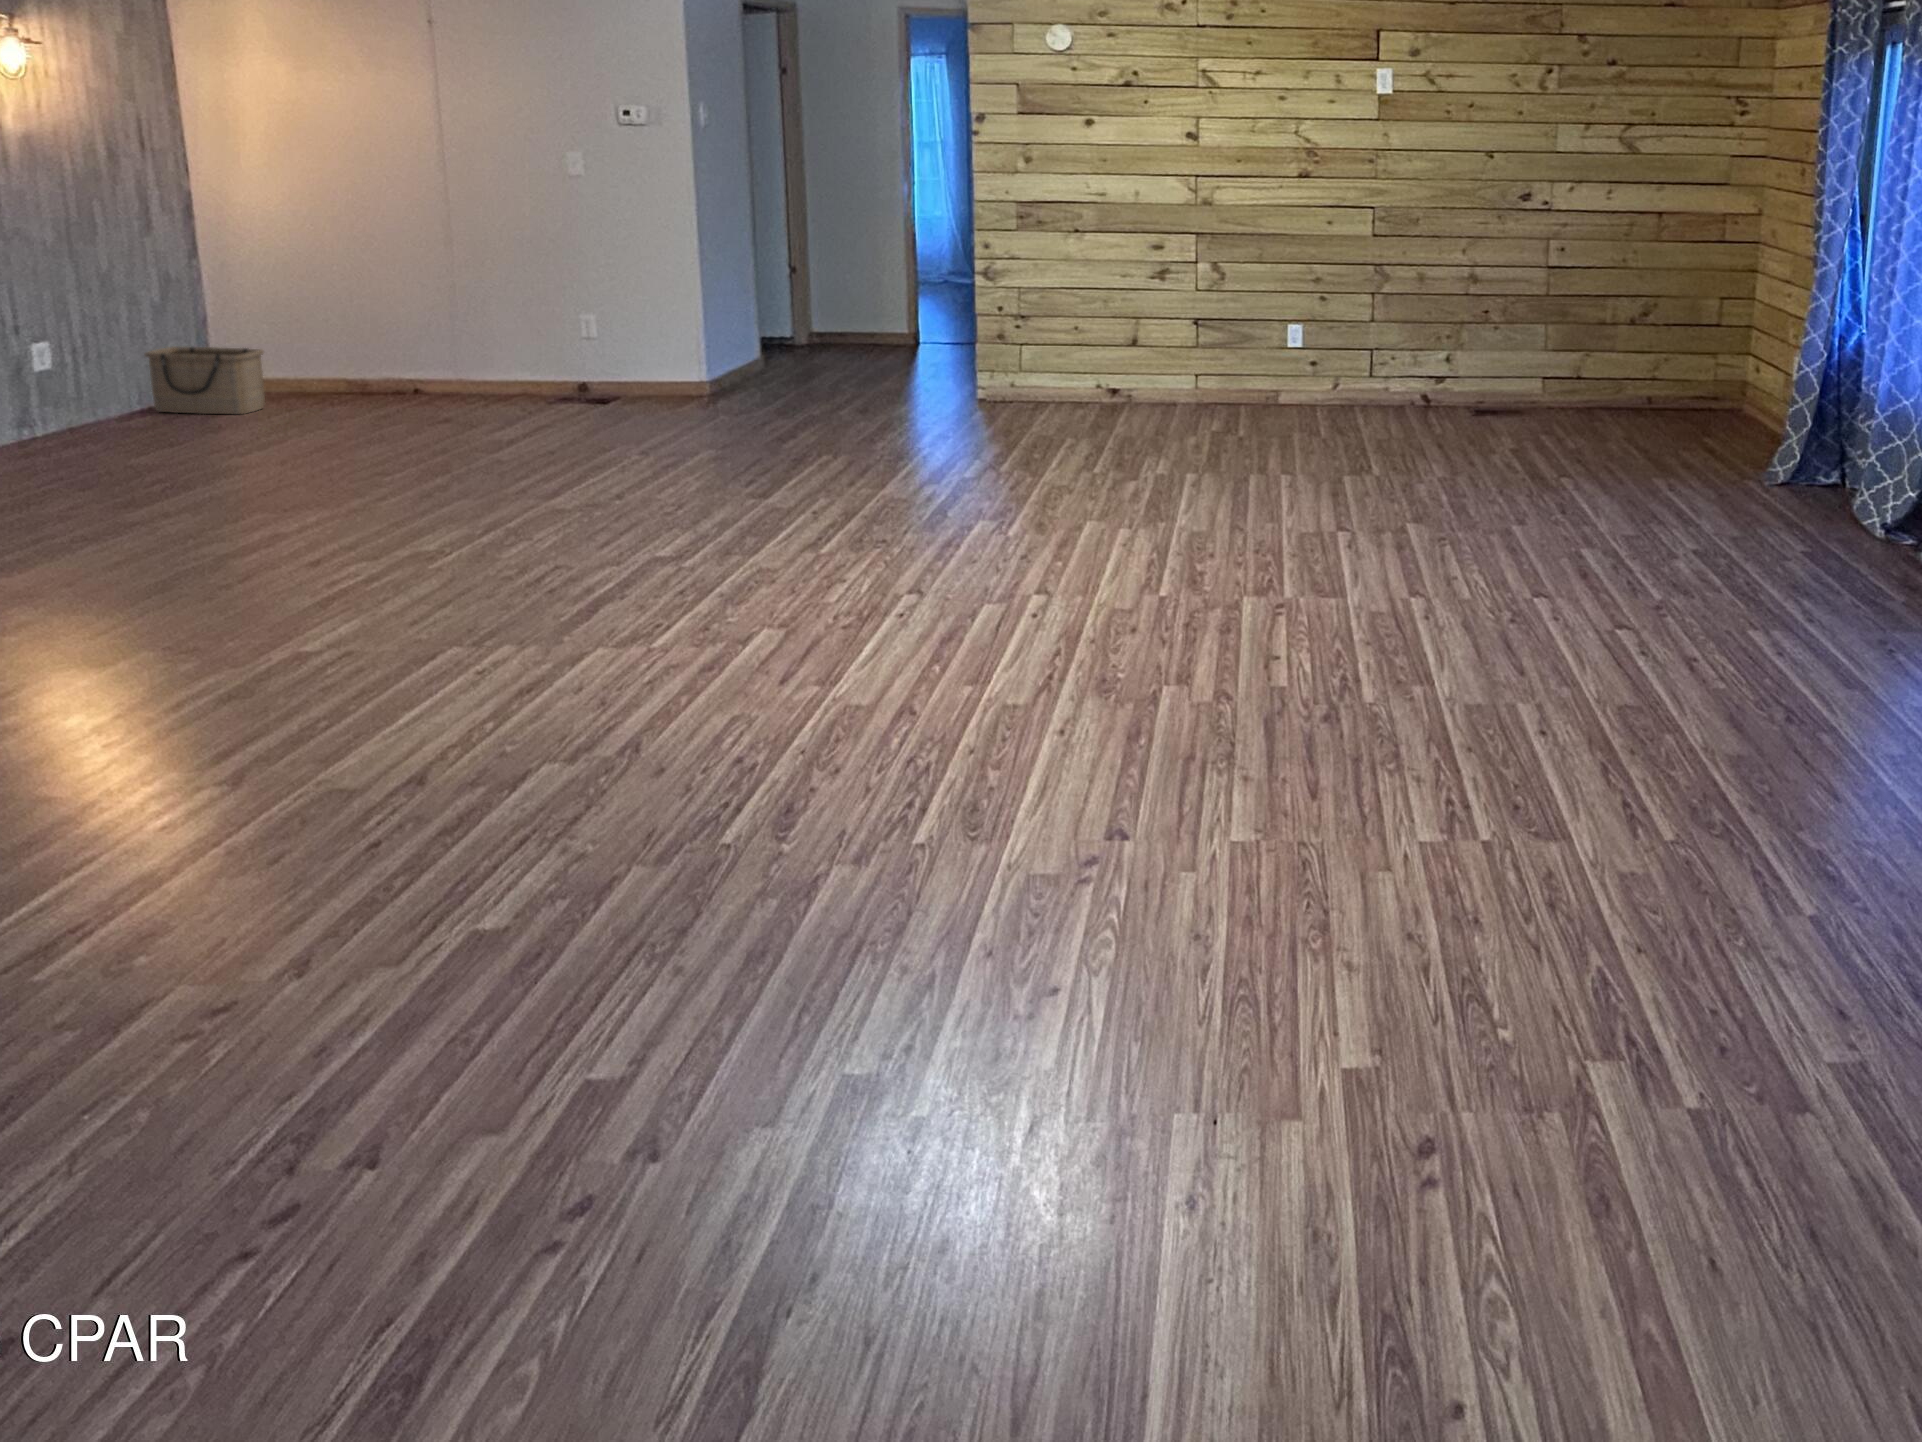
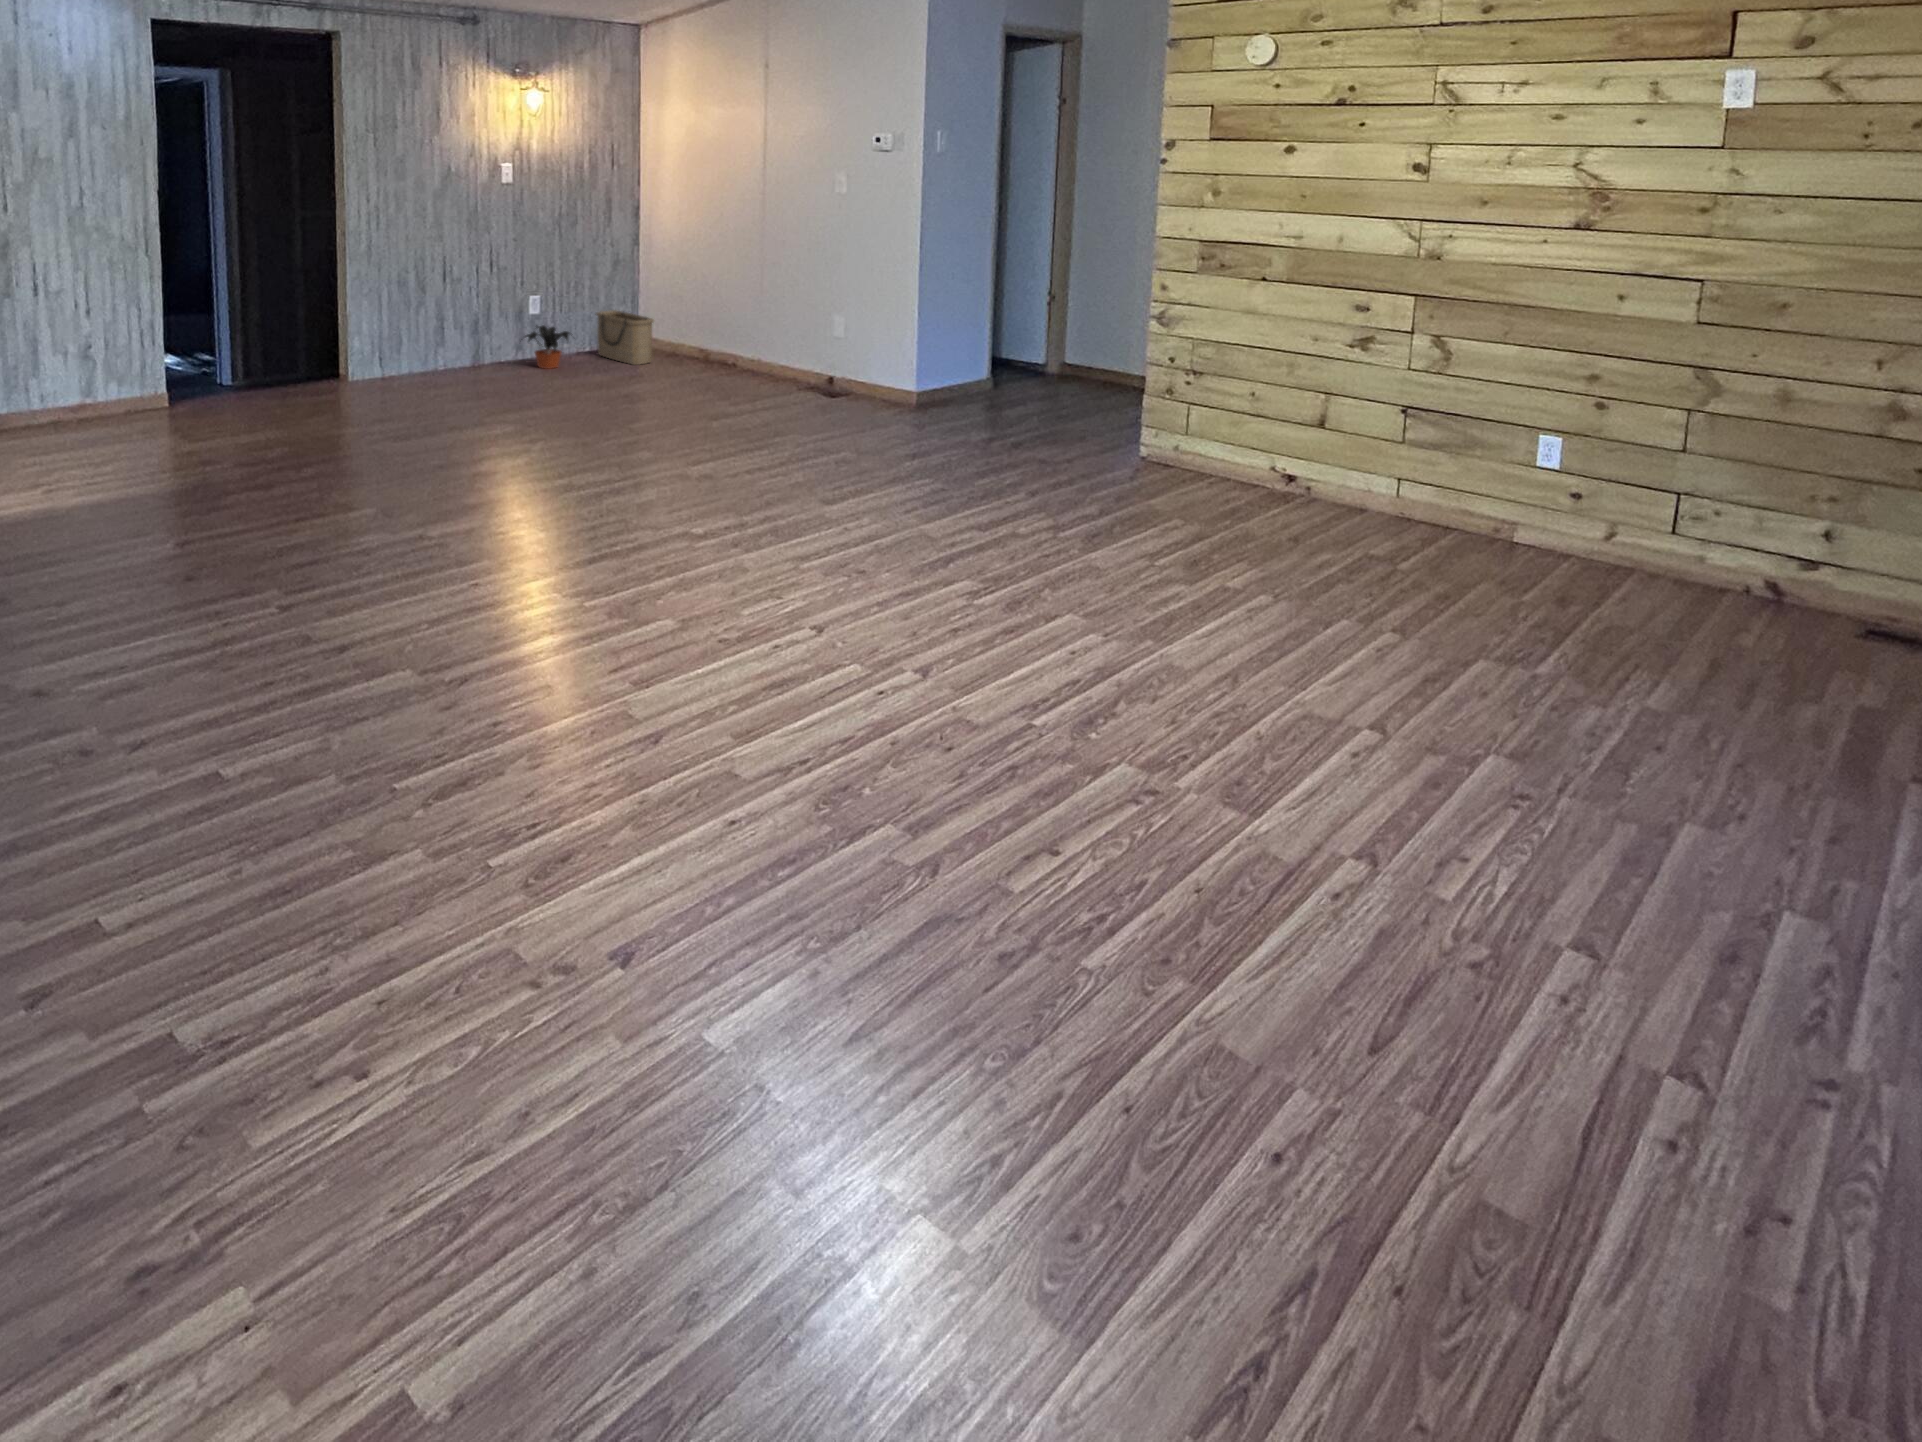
potted plant: none [39,380,141,441] -> present [525,325,570,369]

